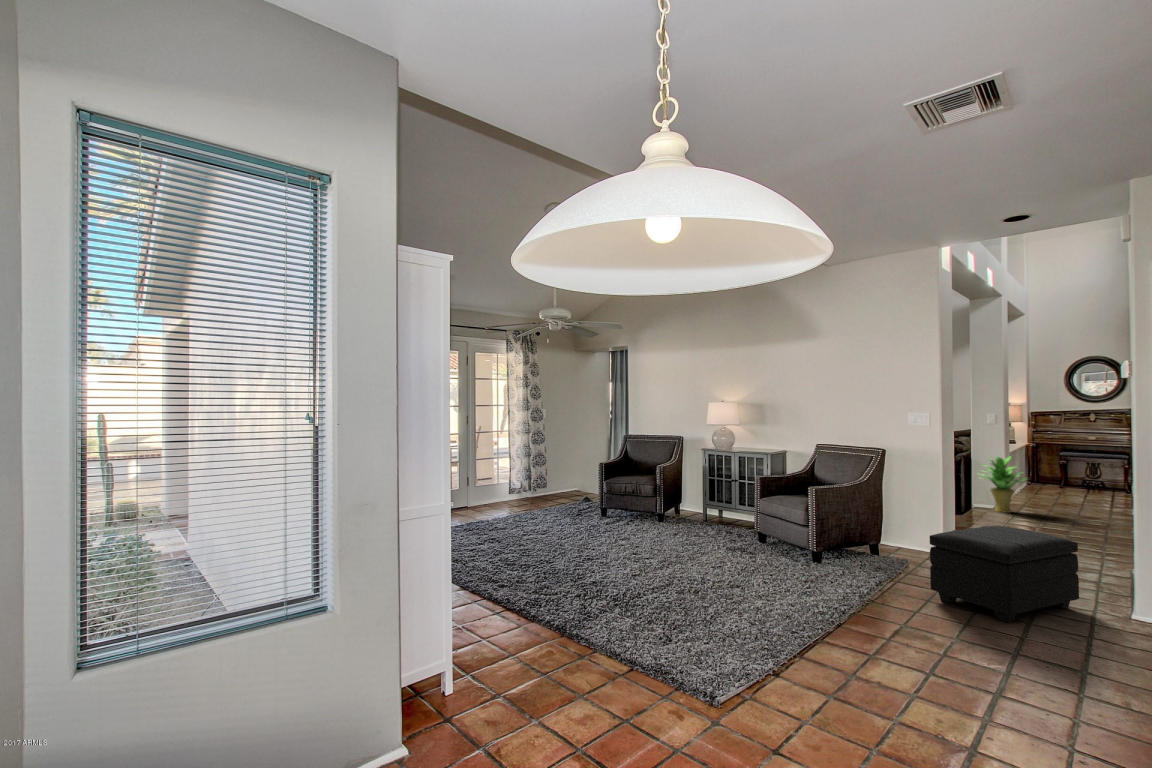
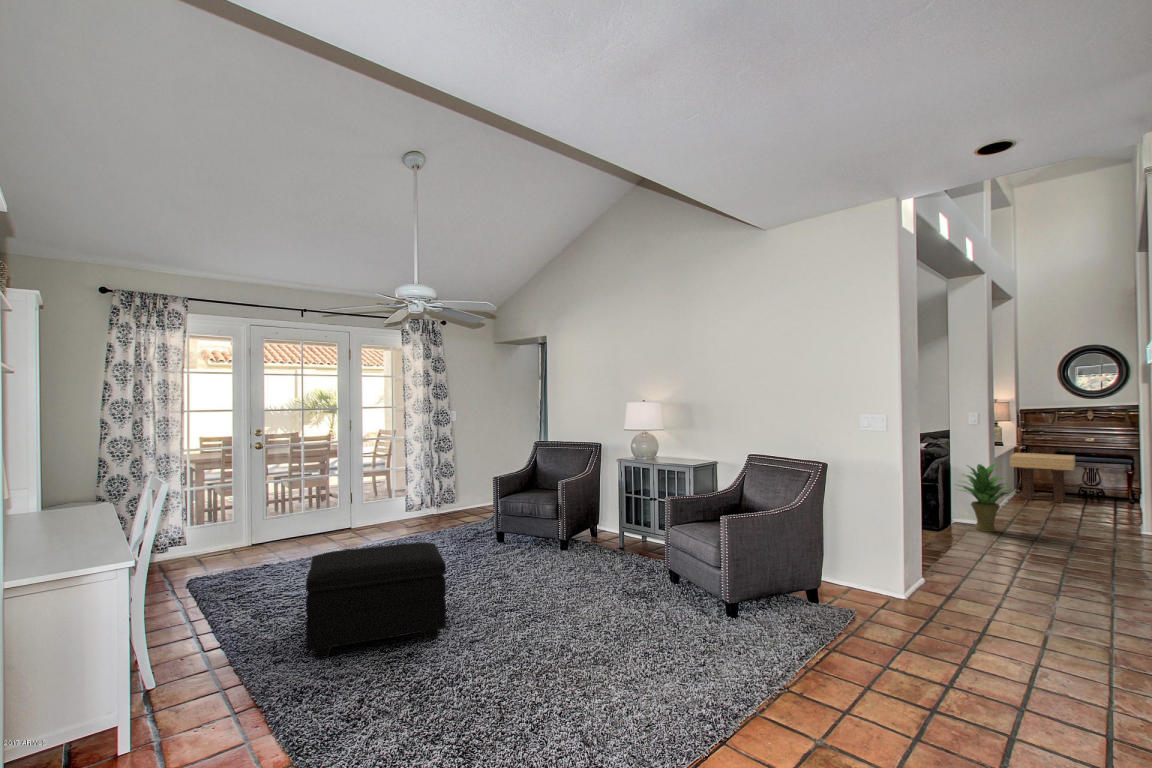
side table: none [1022,449,1079,492] -> present [1010,453,1075,503]
footstool: present [930,526,1079,623] -> present [306,542,446,659]

